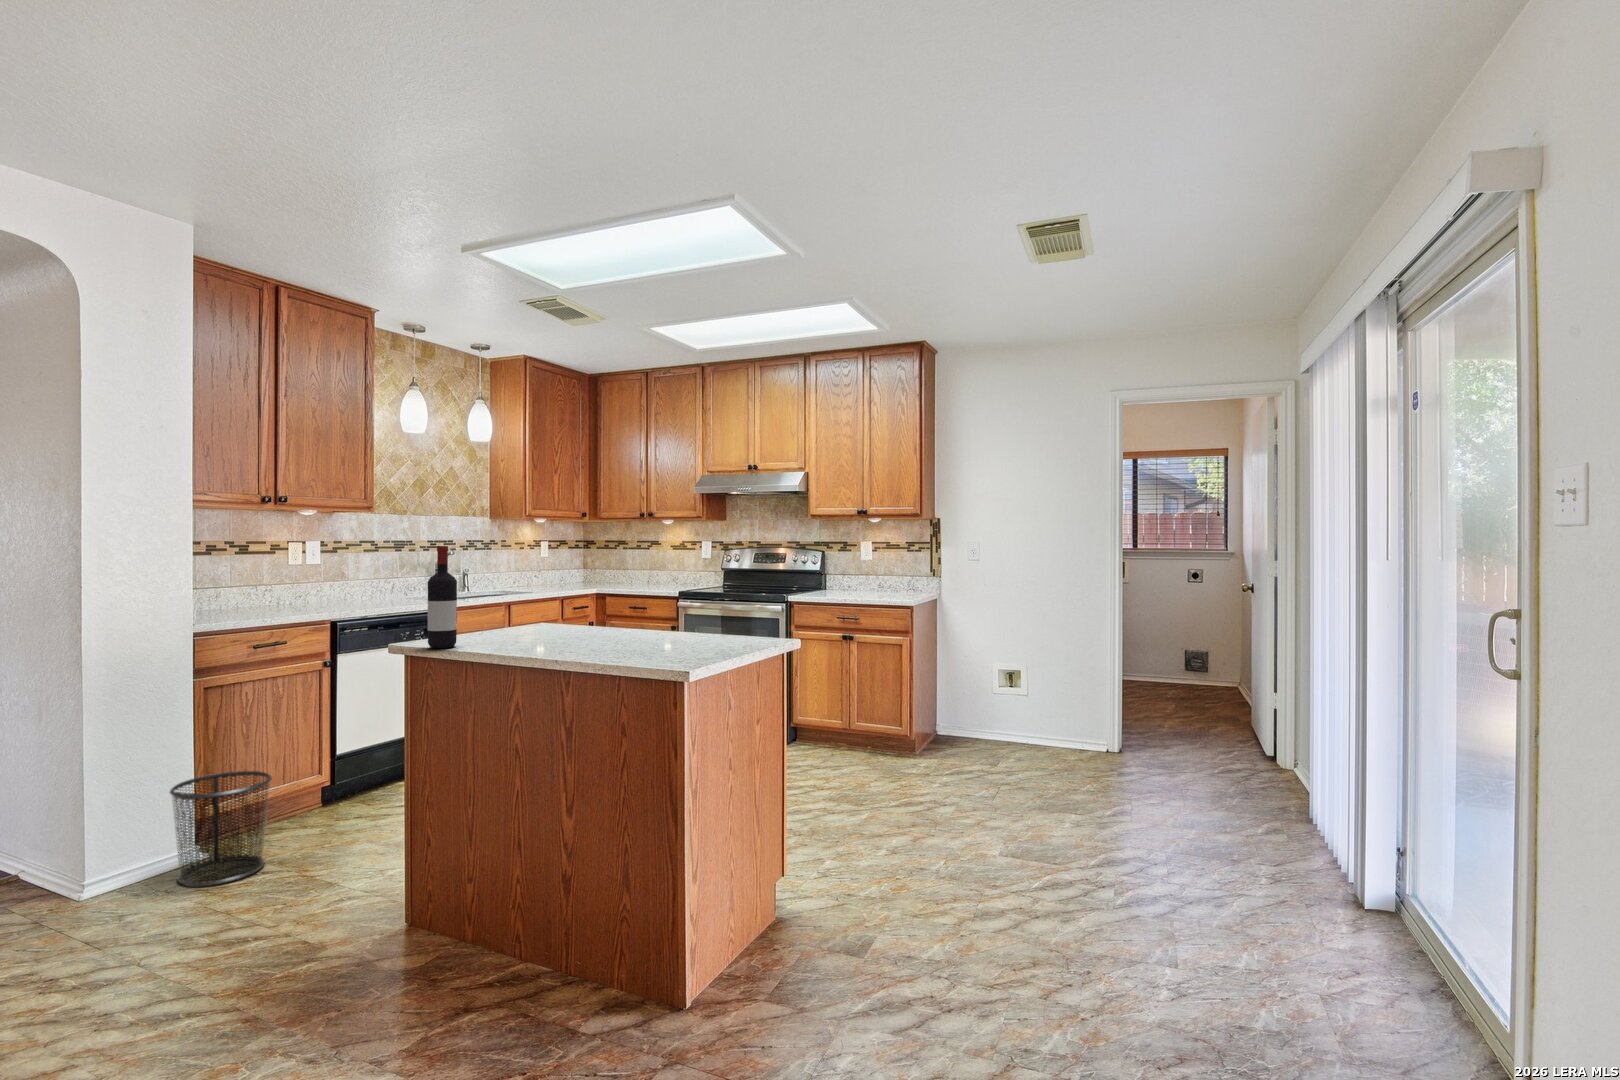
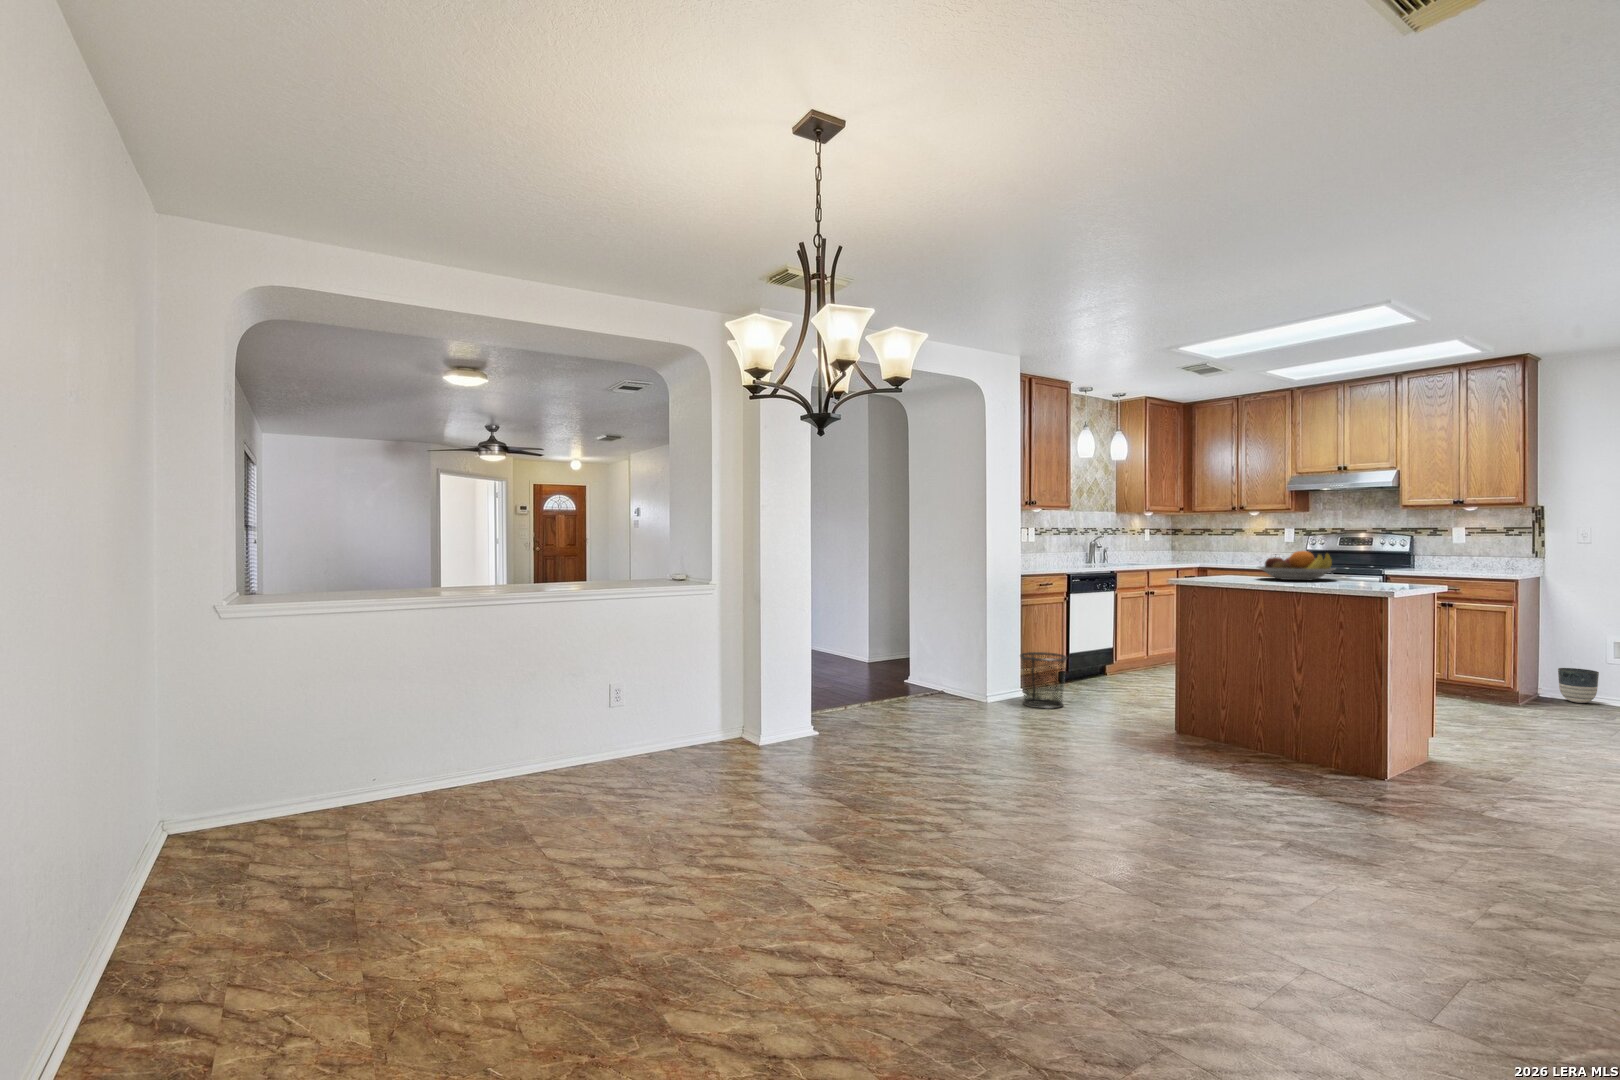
wine bottle: present [428,546,457,648] -> none [1204,523,1221,580]
fruit bowl: none [518,593,636,644] -> present [1259,551,1335,580]
planter: none [950,702,983,742] -> present [1558,668,1599,703]

